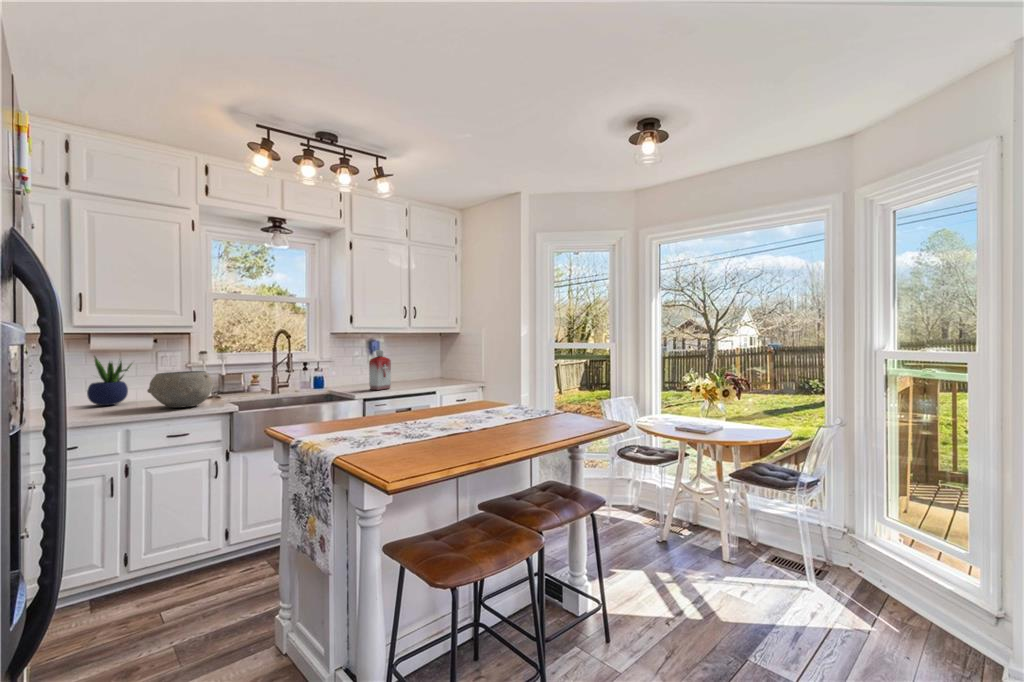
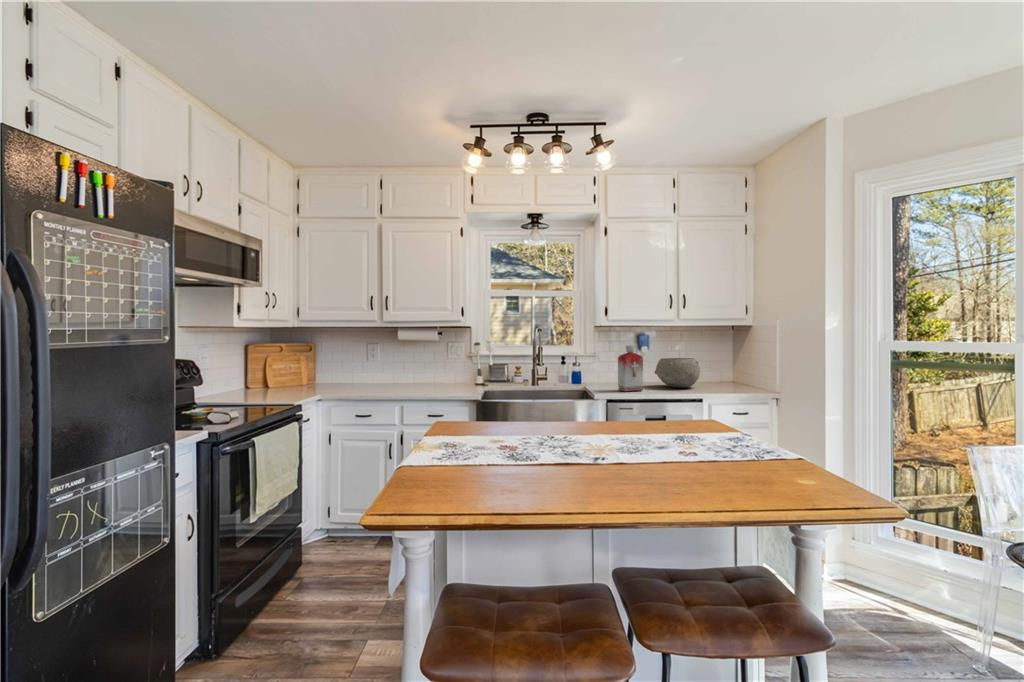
potted plant: present [87,356,131,406] -> none [395,344,426,385]
ceramic bowl: present [147,371,214,408] -> present [655,358,700,388]

